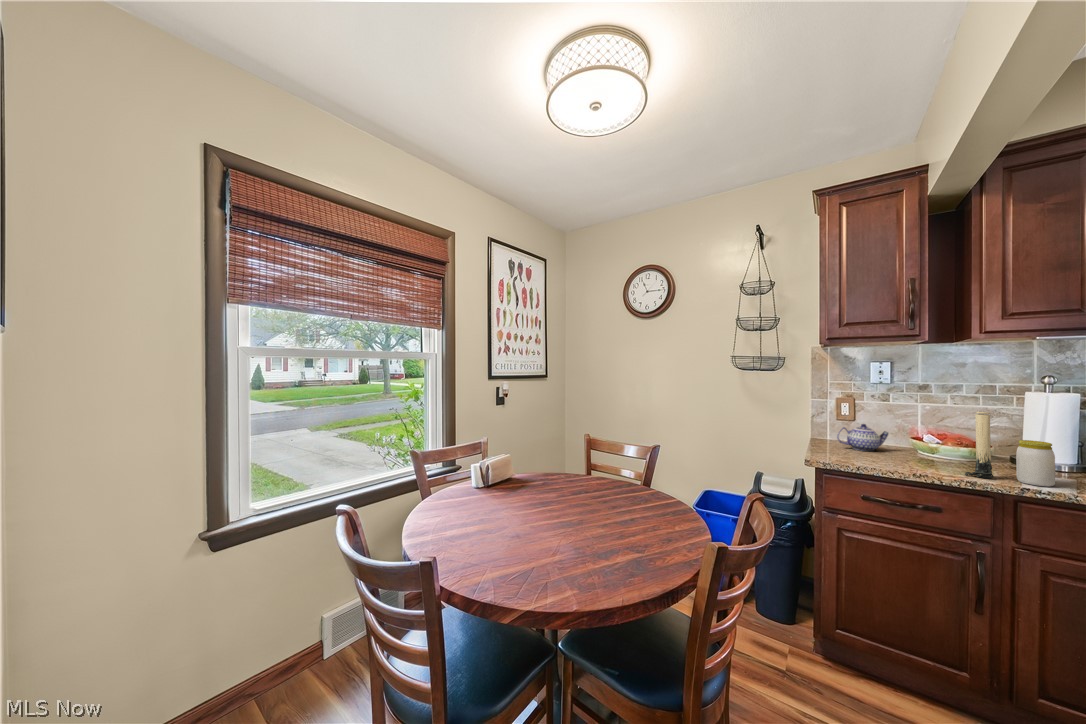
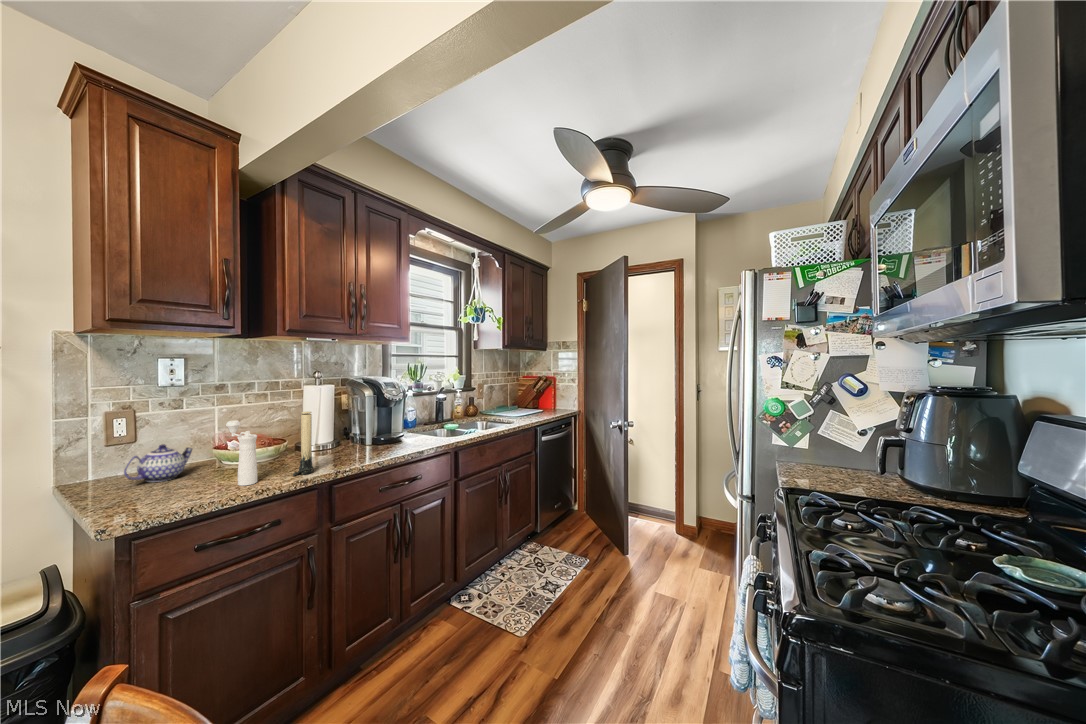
pepper mill: none [903,412,925,469] -> present [226,421,257,486]
jar: present [1016,440,1055,487] -> none [326,430,348,468]

